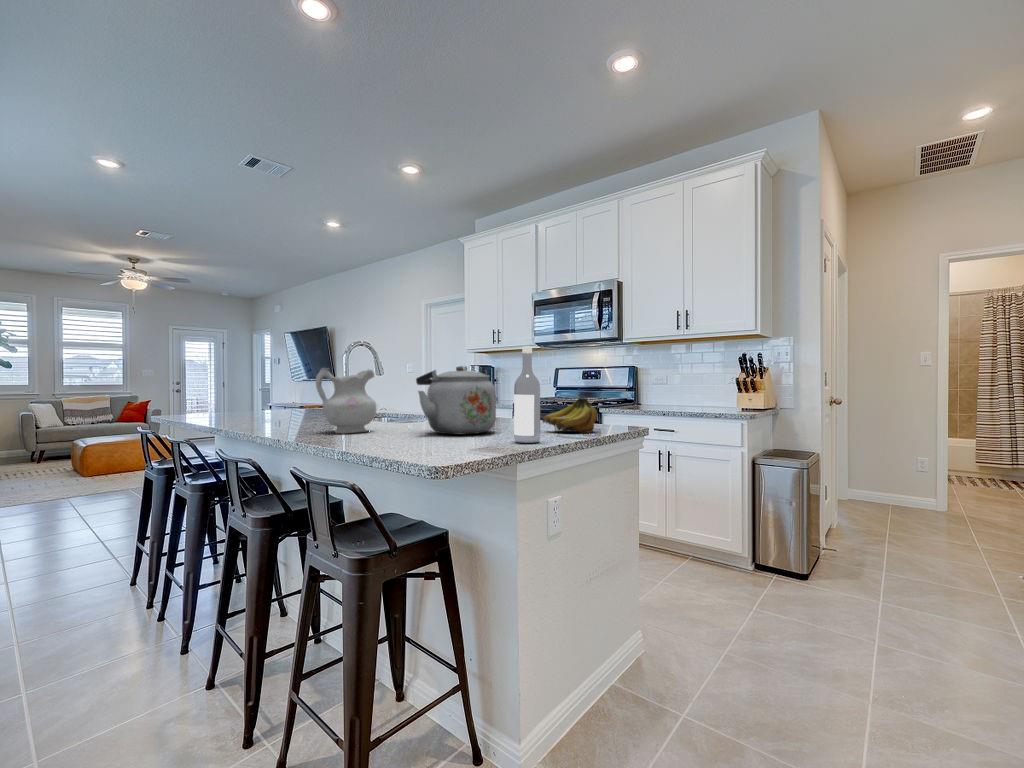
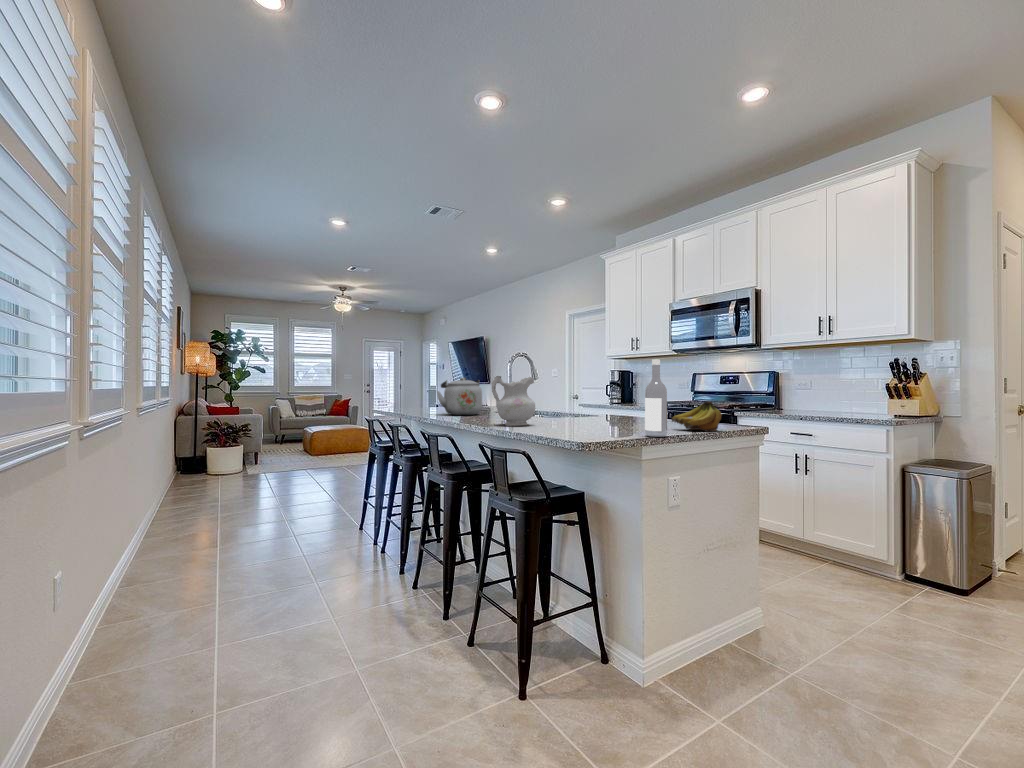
kettle: present [416,366,496,435] -> present [437,378,482,415]

